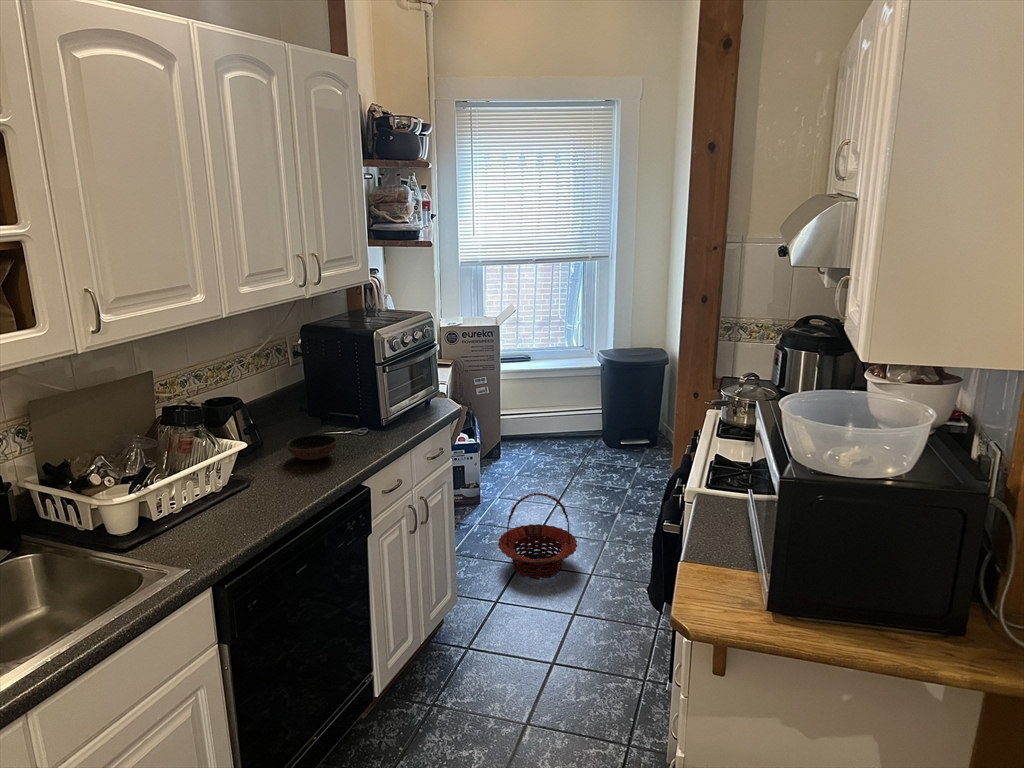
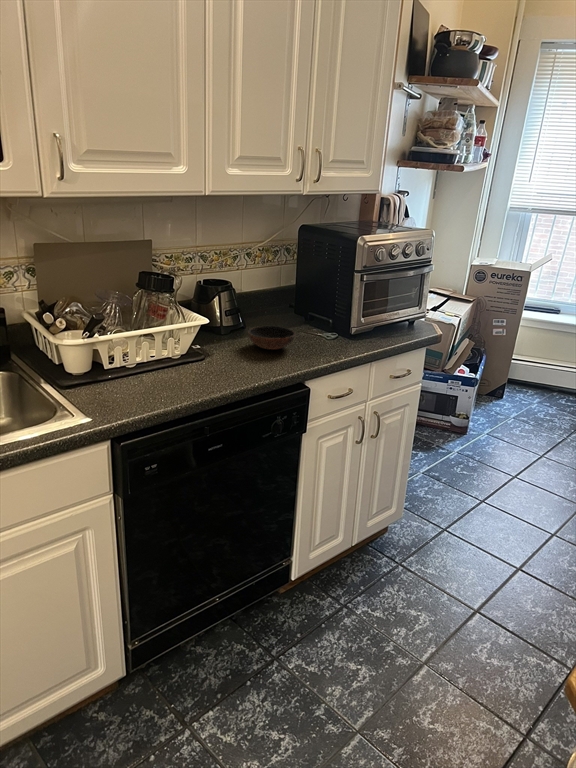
basket: present [498,493,577,578] -> none [462,439,548,524]

